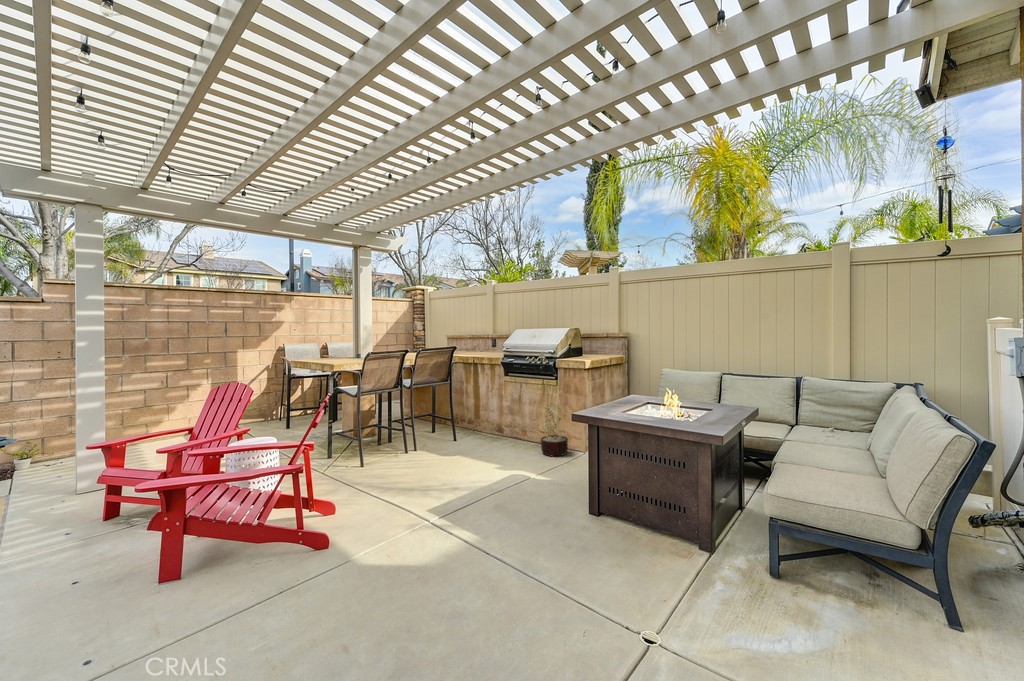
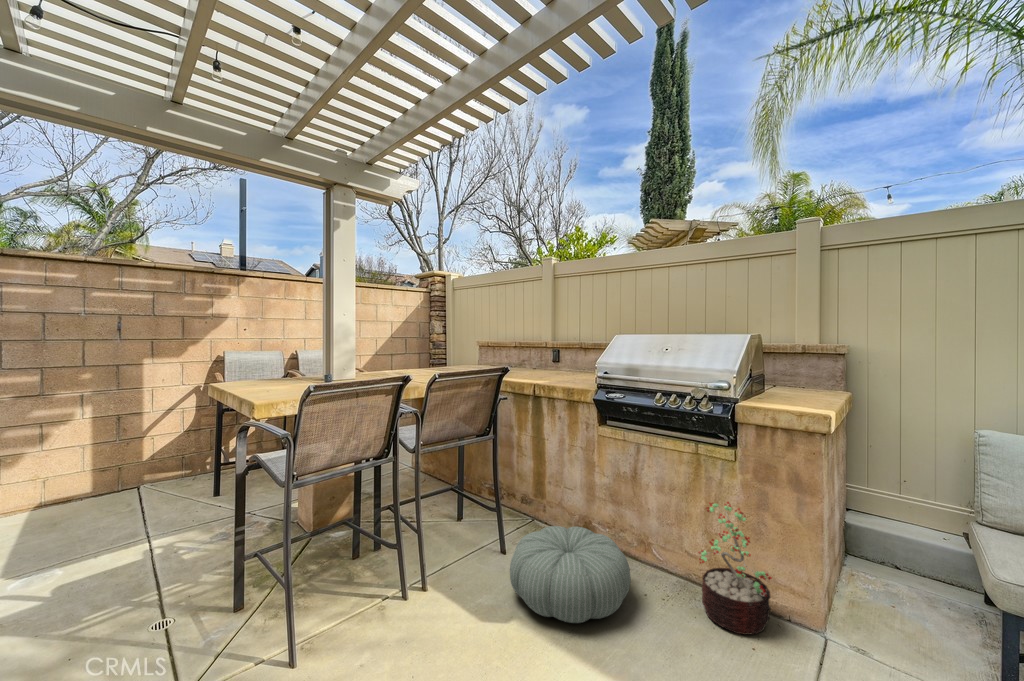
pouf: none [455,424,511,456] -> present [510,526,631,623]

